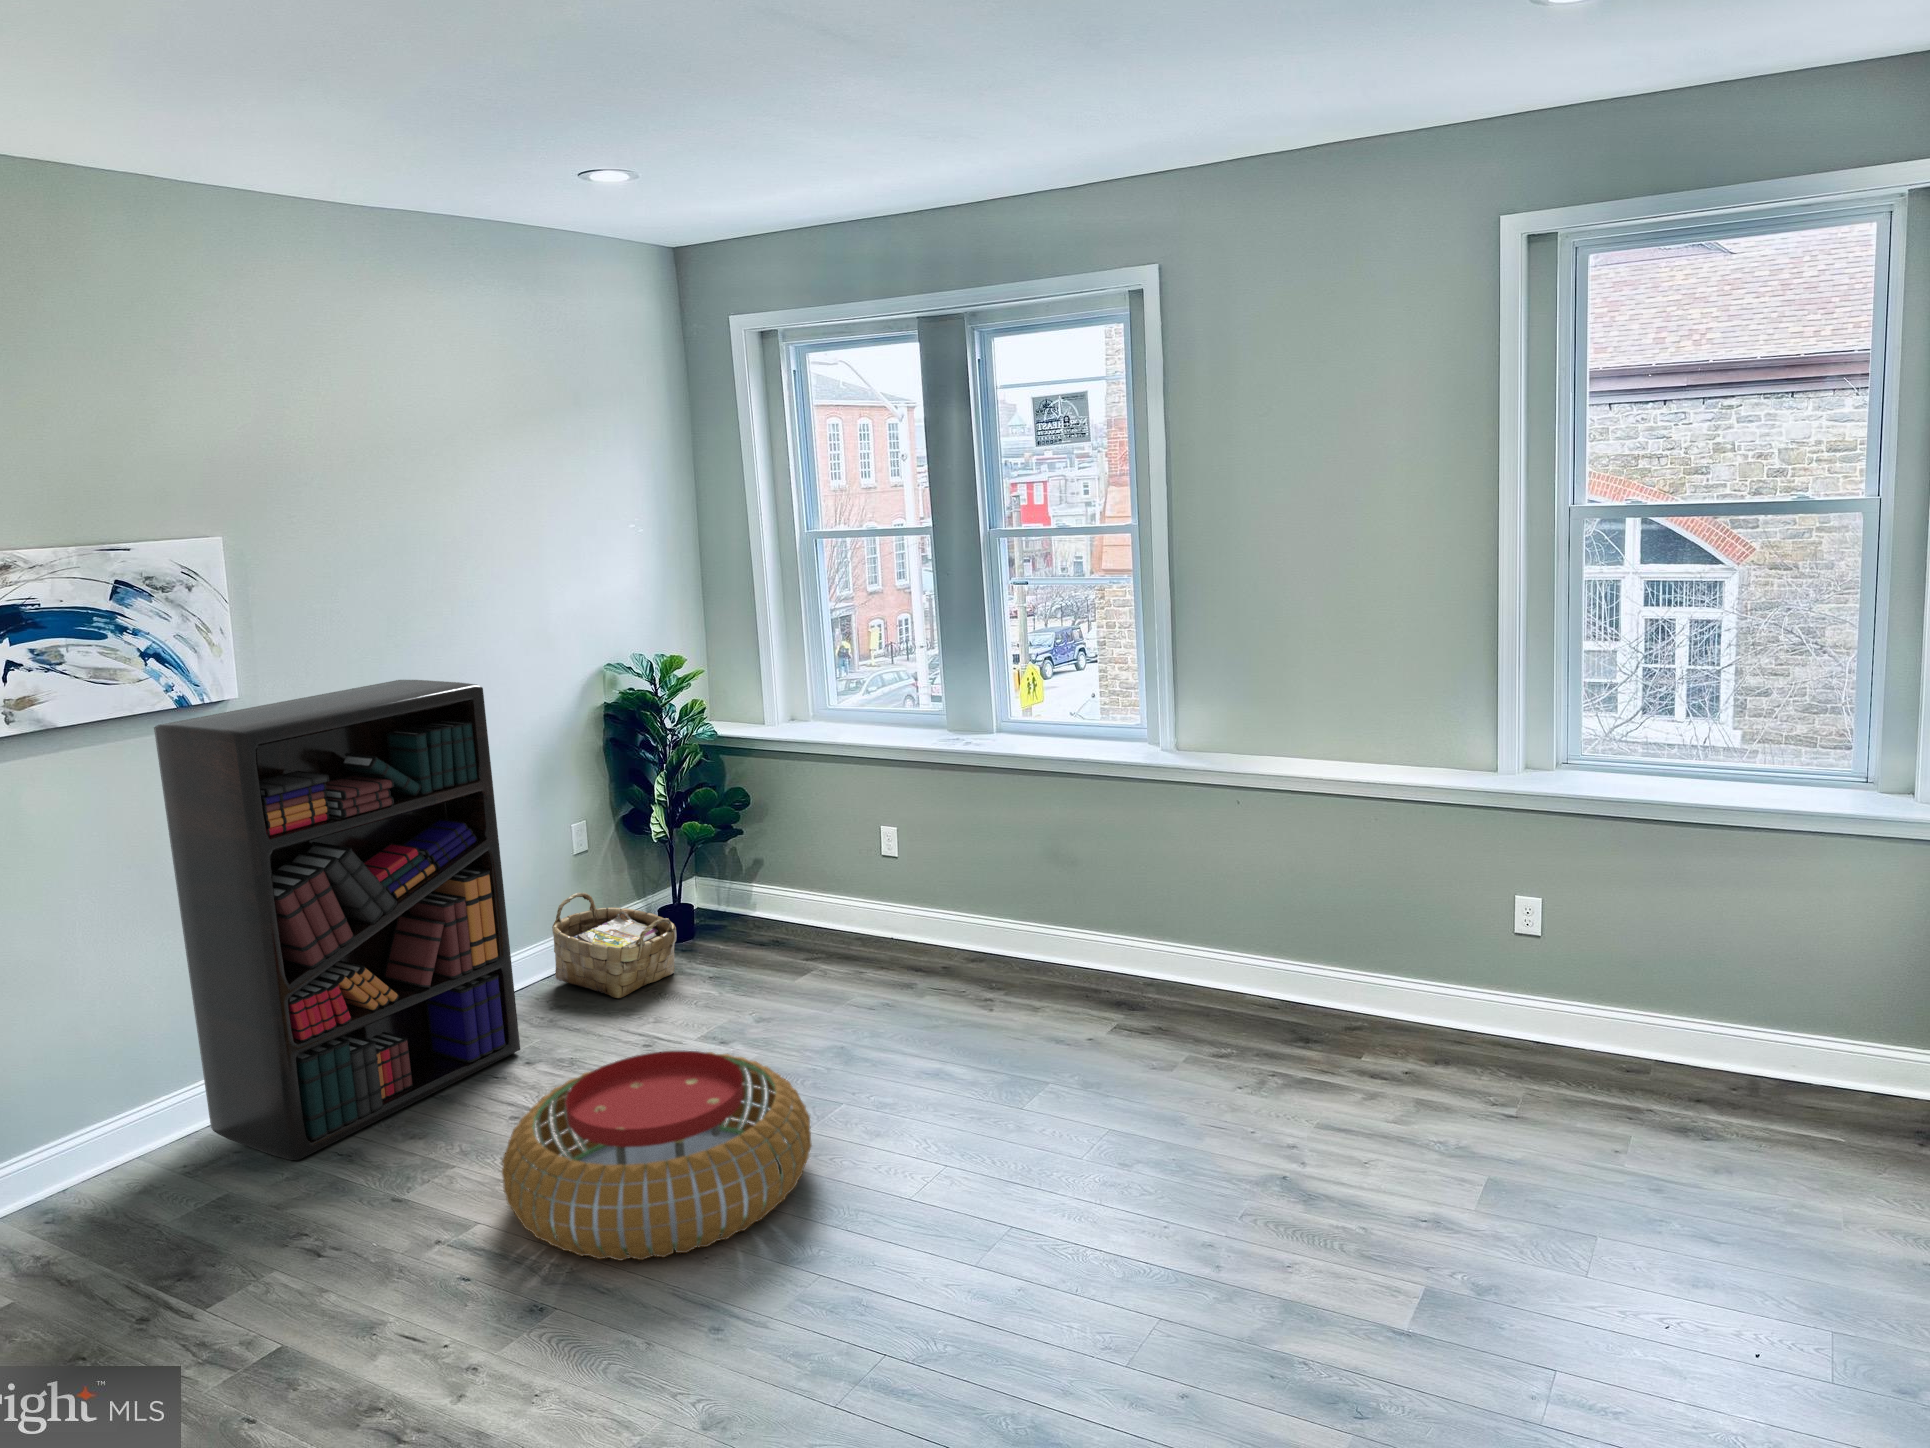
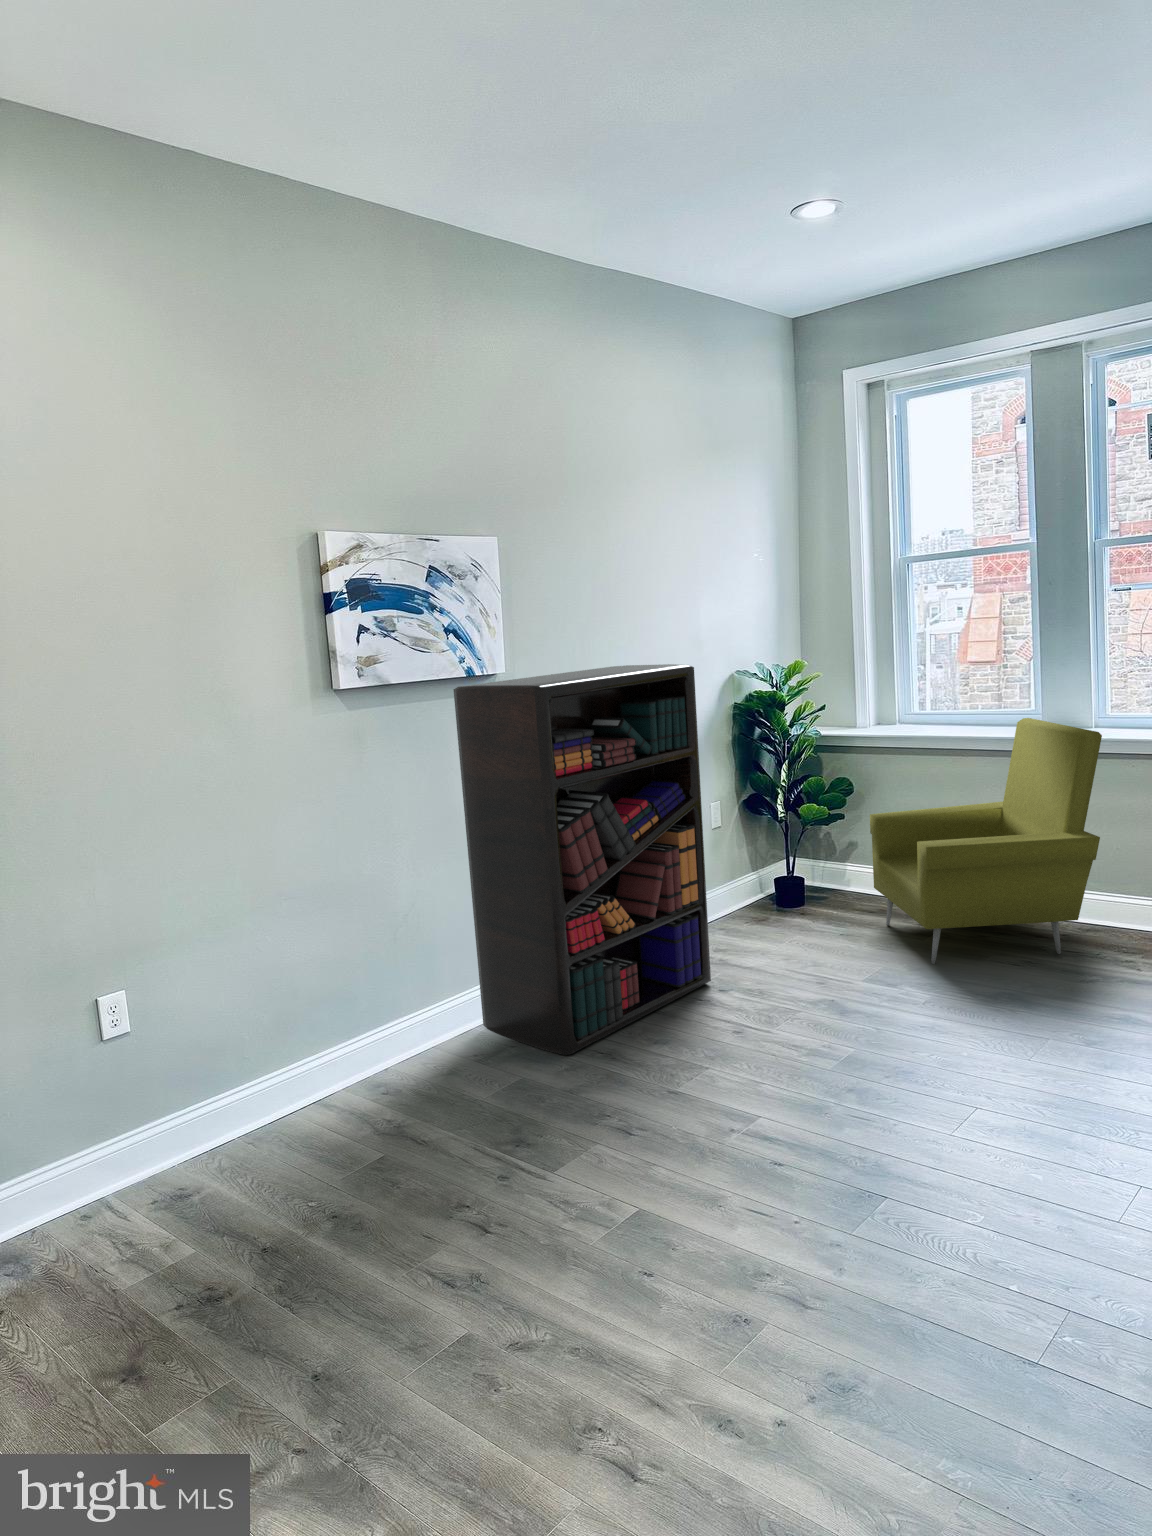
armchair: none [746,724,961,1013] -> present [870,718,1102,964]
woven basket: present [552,893,676,998] -> none [705,859,813,947]
pouf: present [502,1051,812,1261] -> none [777,978,1074,1162]

